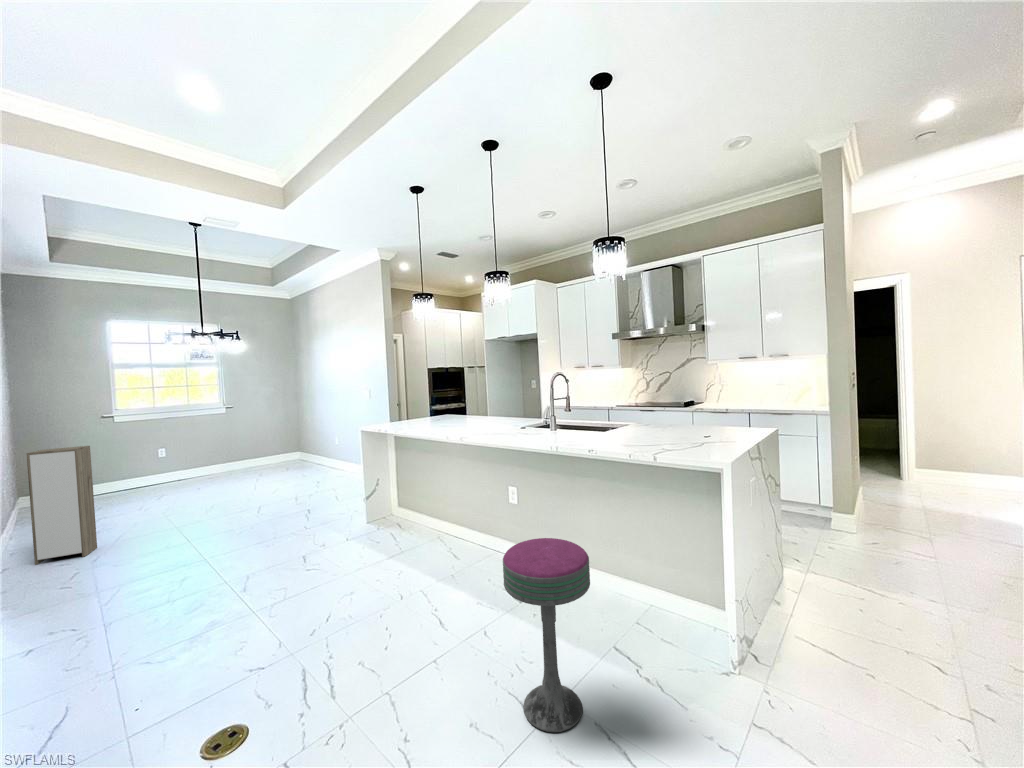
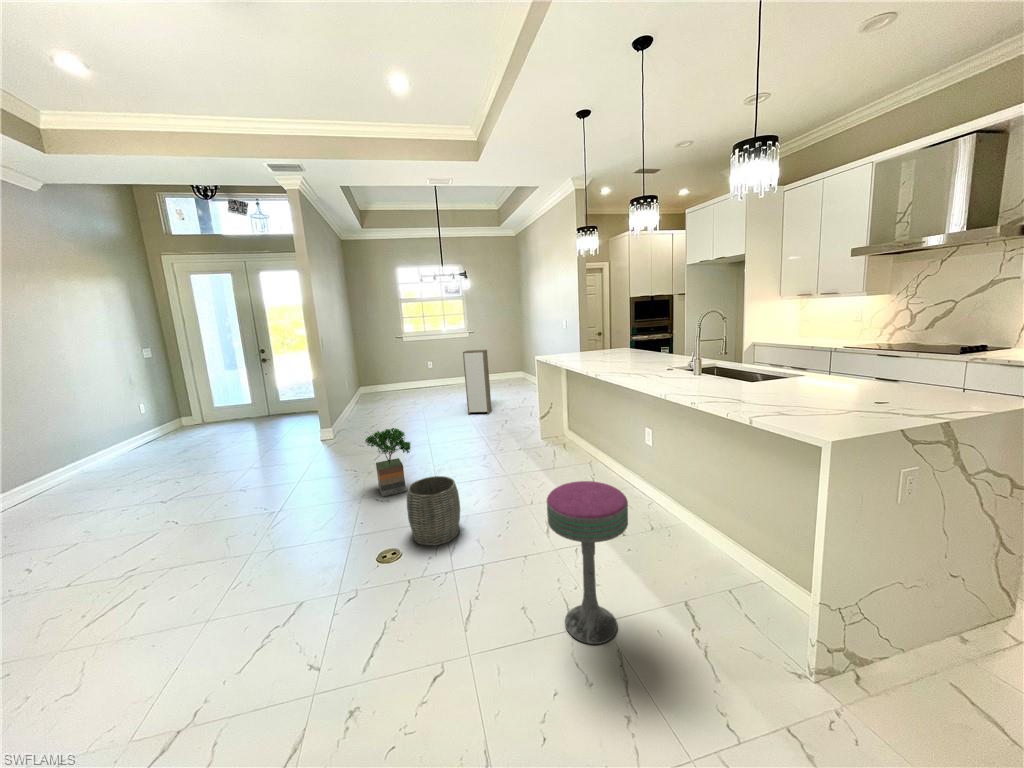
storage cabinet: present [27,446,97,565] -> present [463,350,492,415]
potted tree: none [111,539,208,659] -> present [365,428,410,497]
woven basket: none [238,589,325,706] -> present [407,476,460,546]

